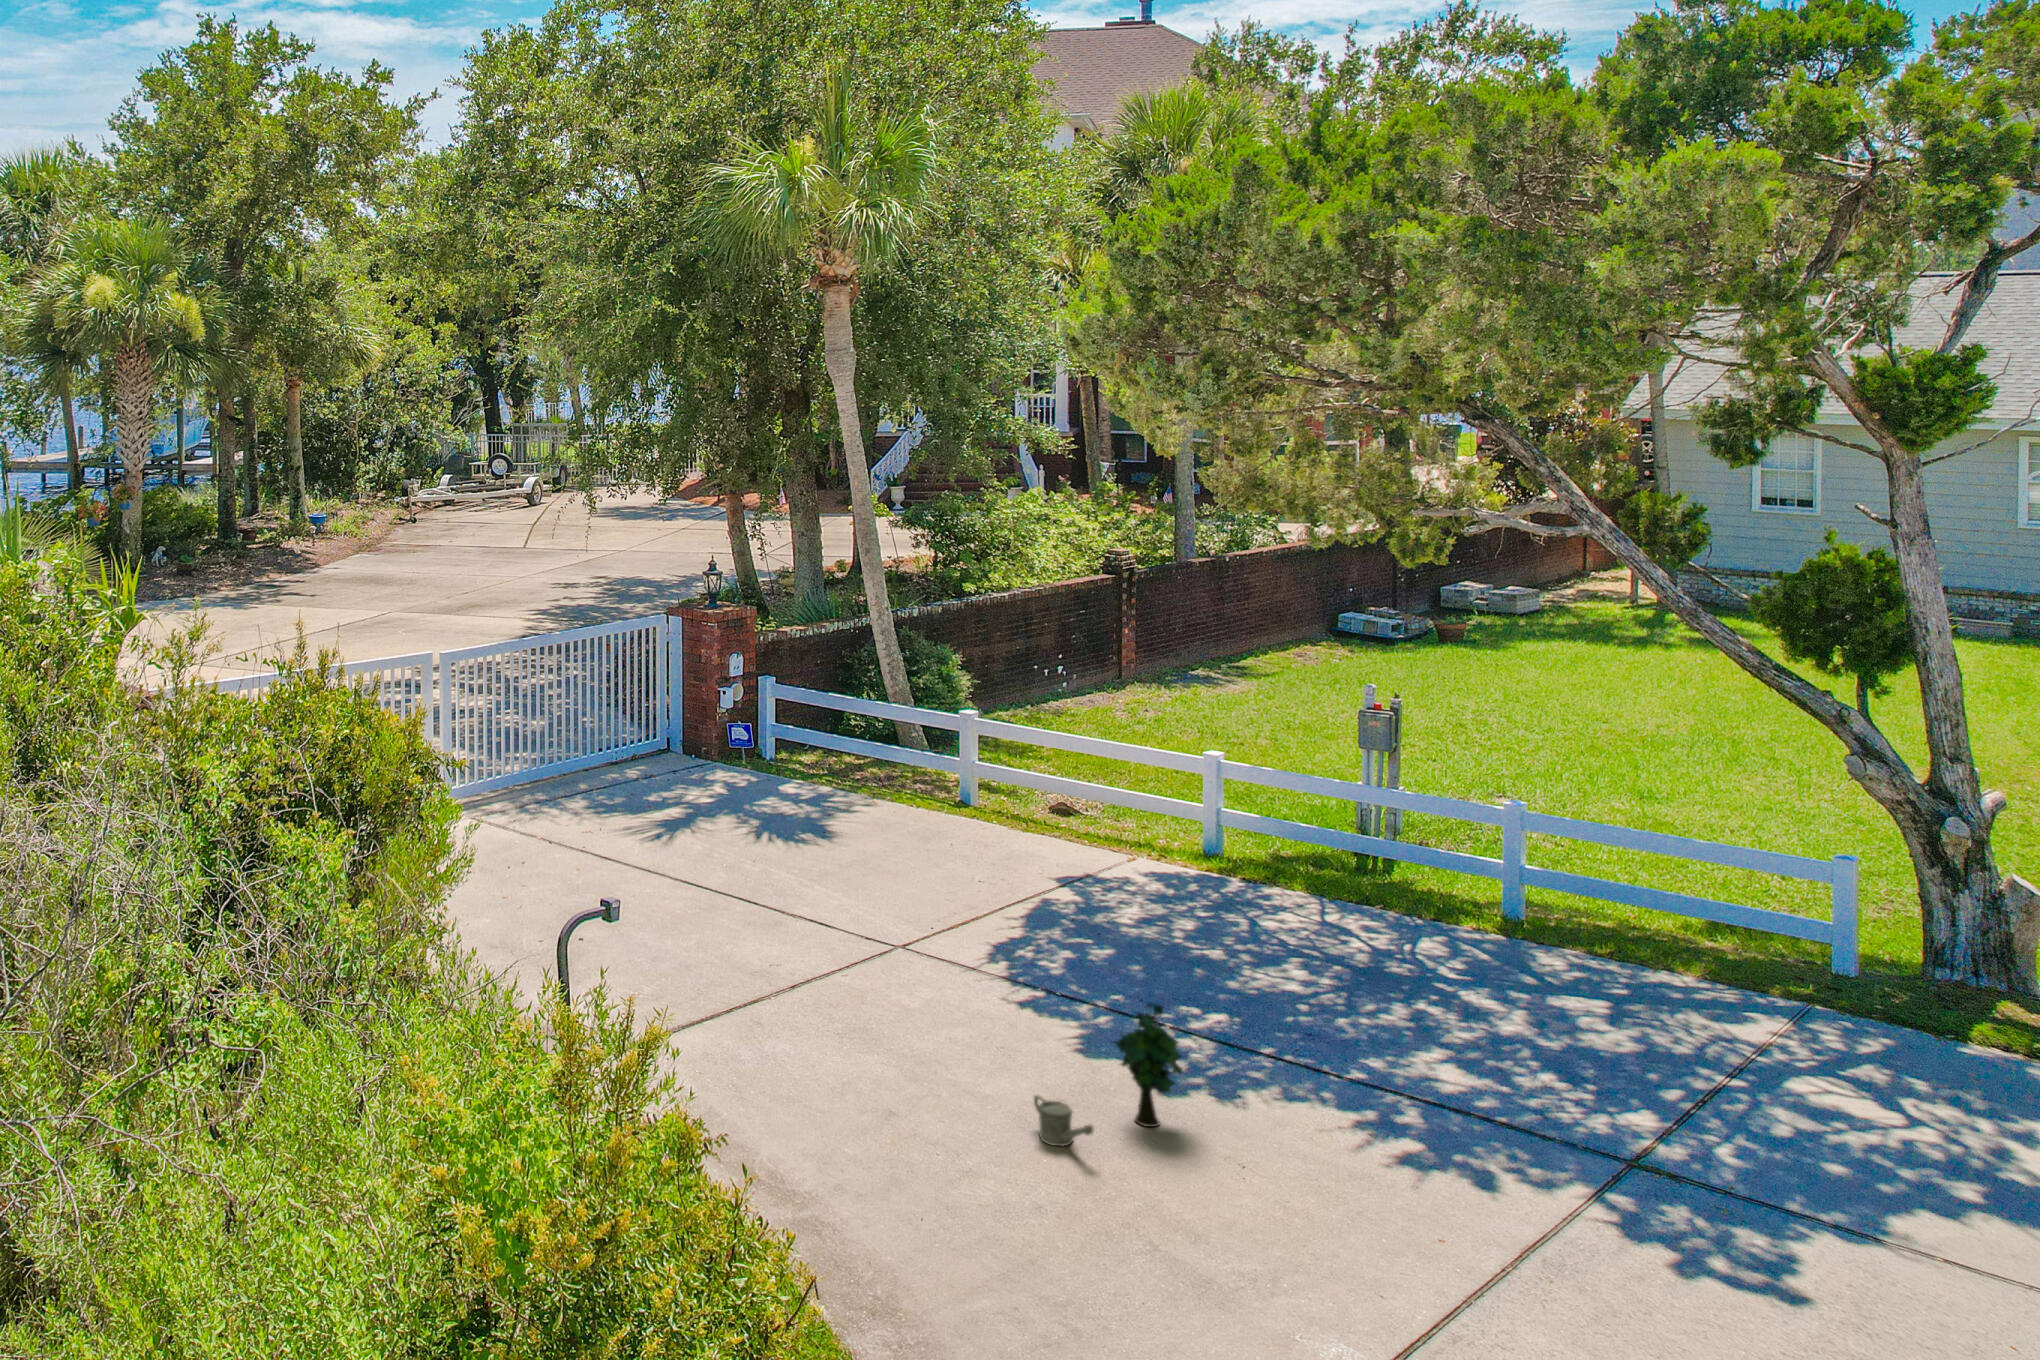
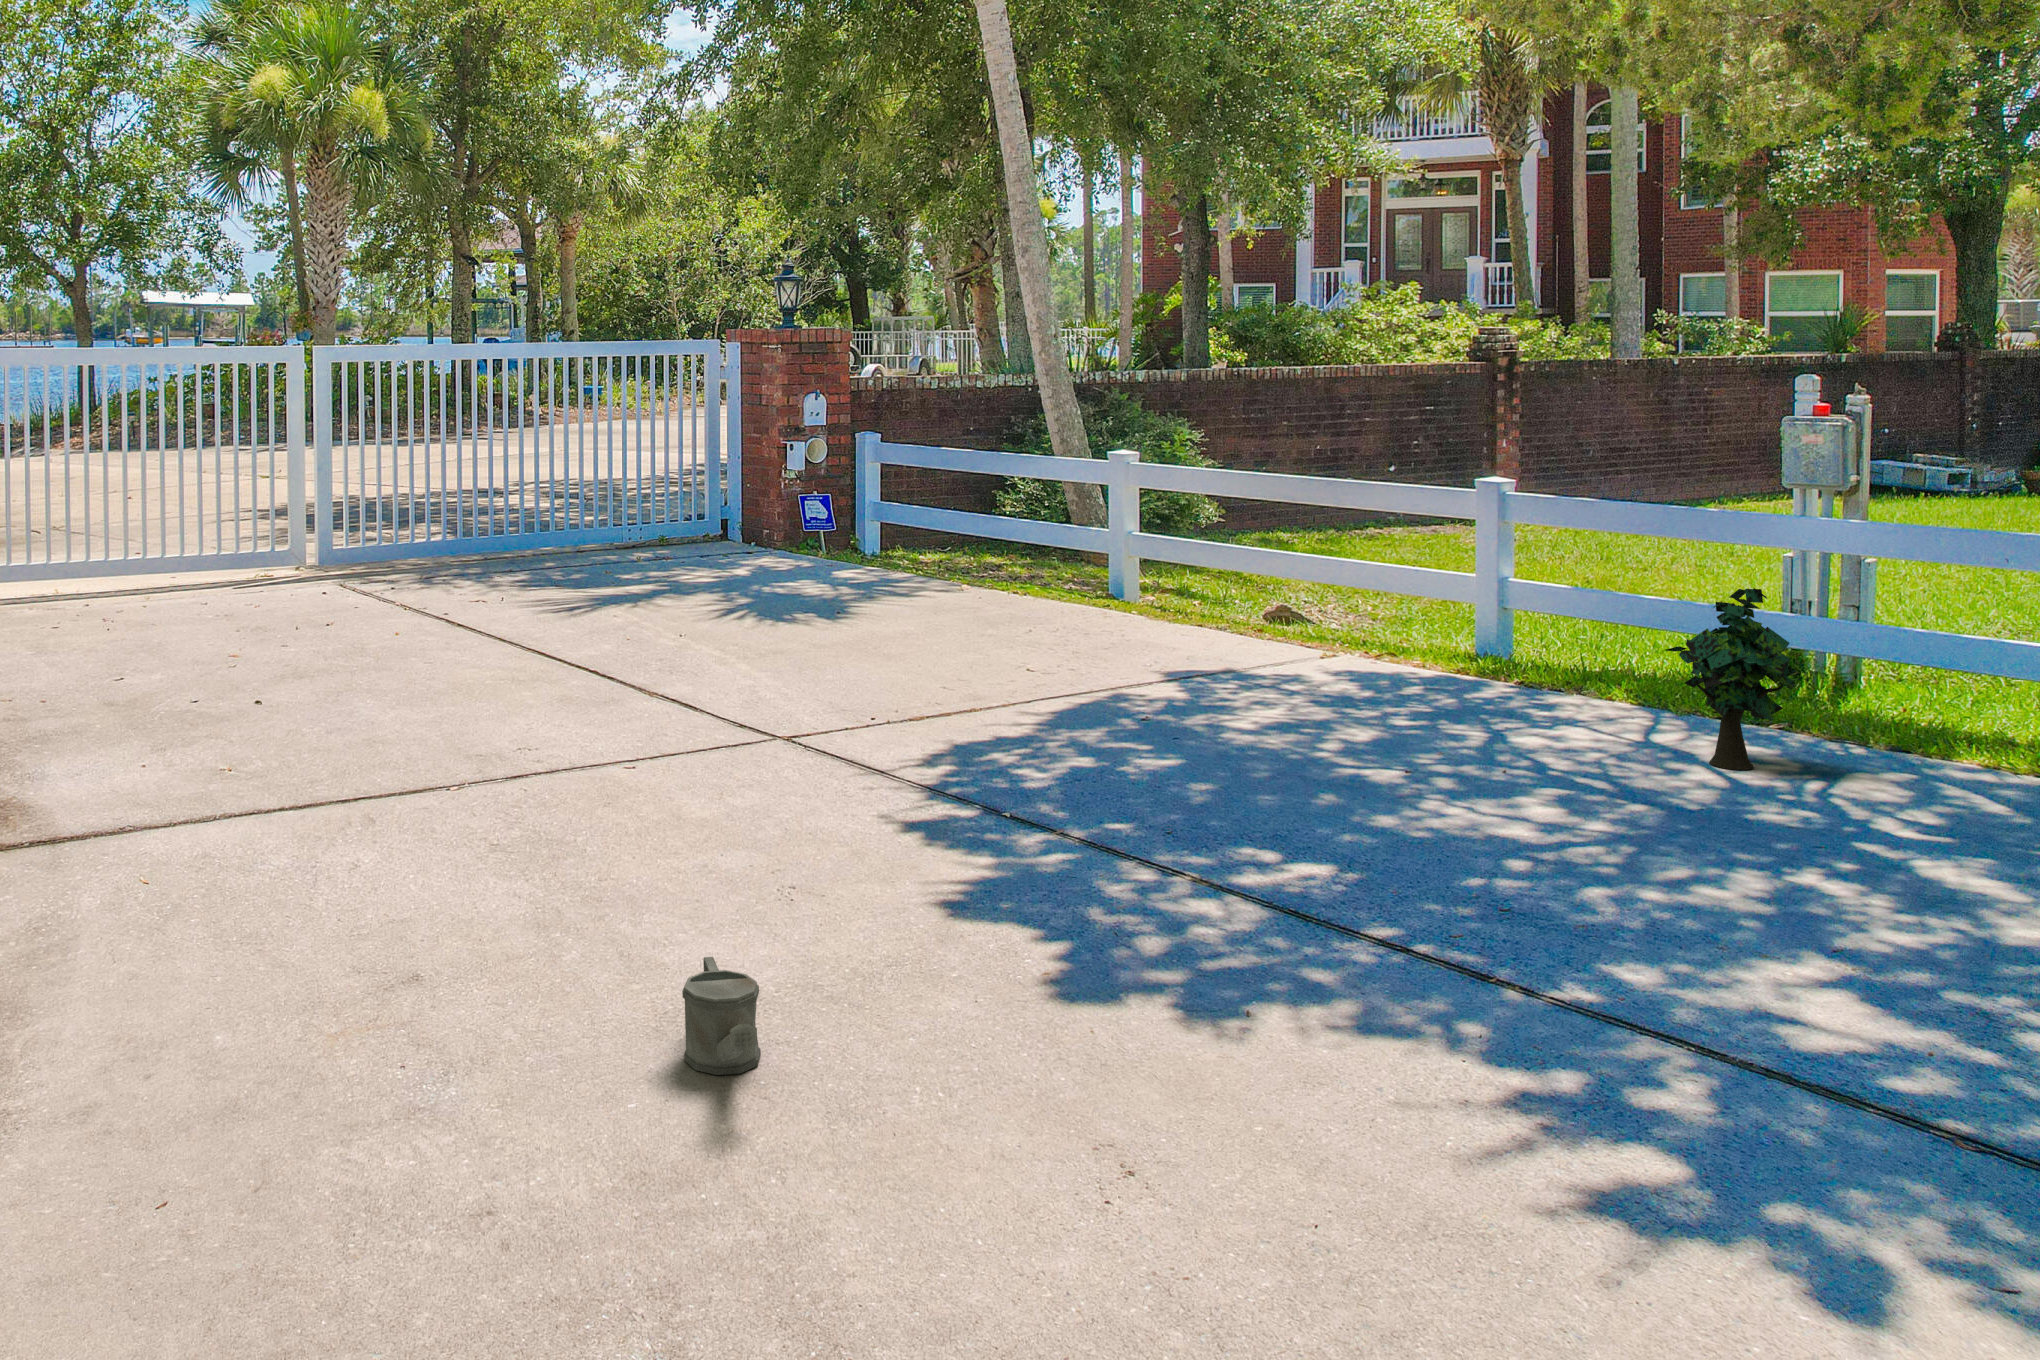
decorative plant: present [1111,1004,1182,1127] -> present [1666,588,1797,770]

